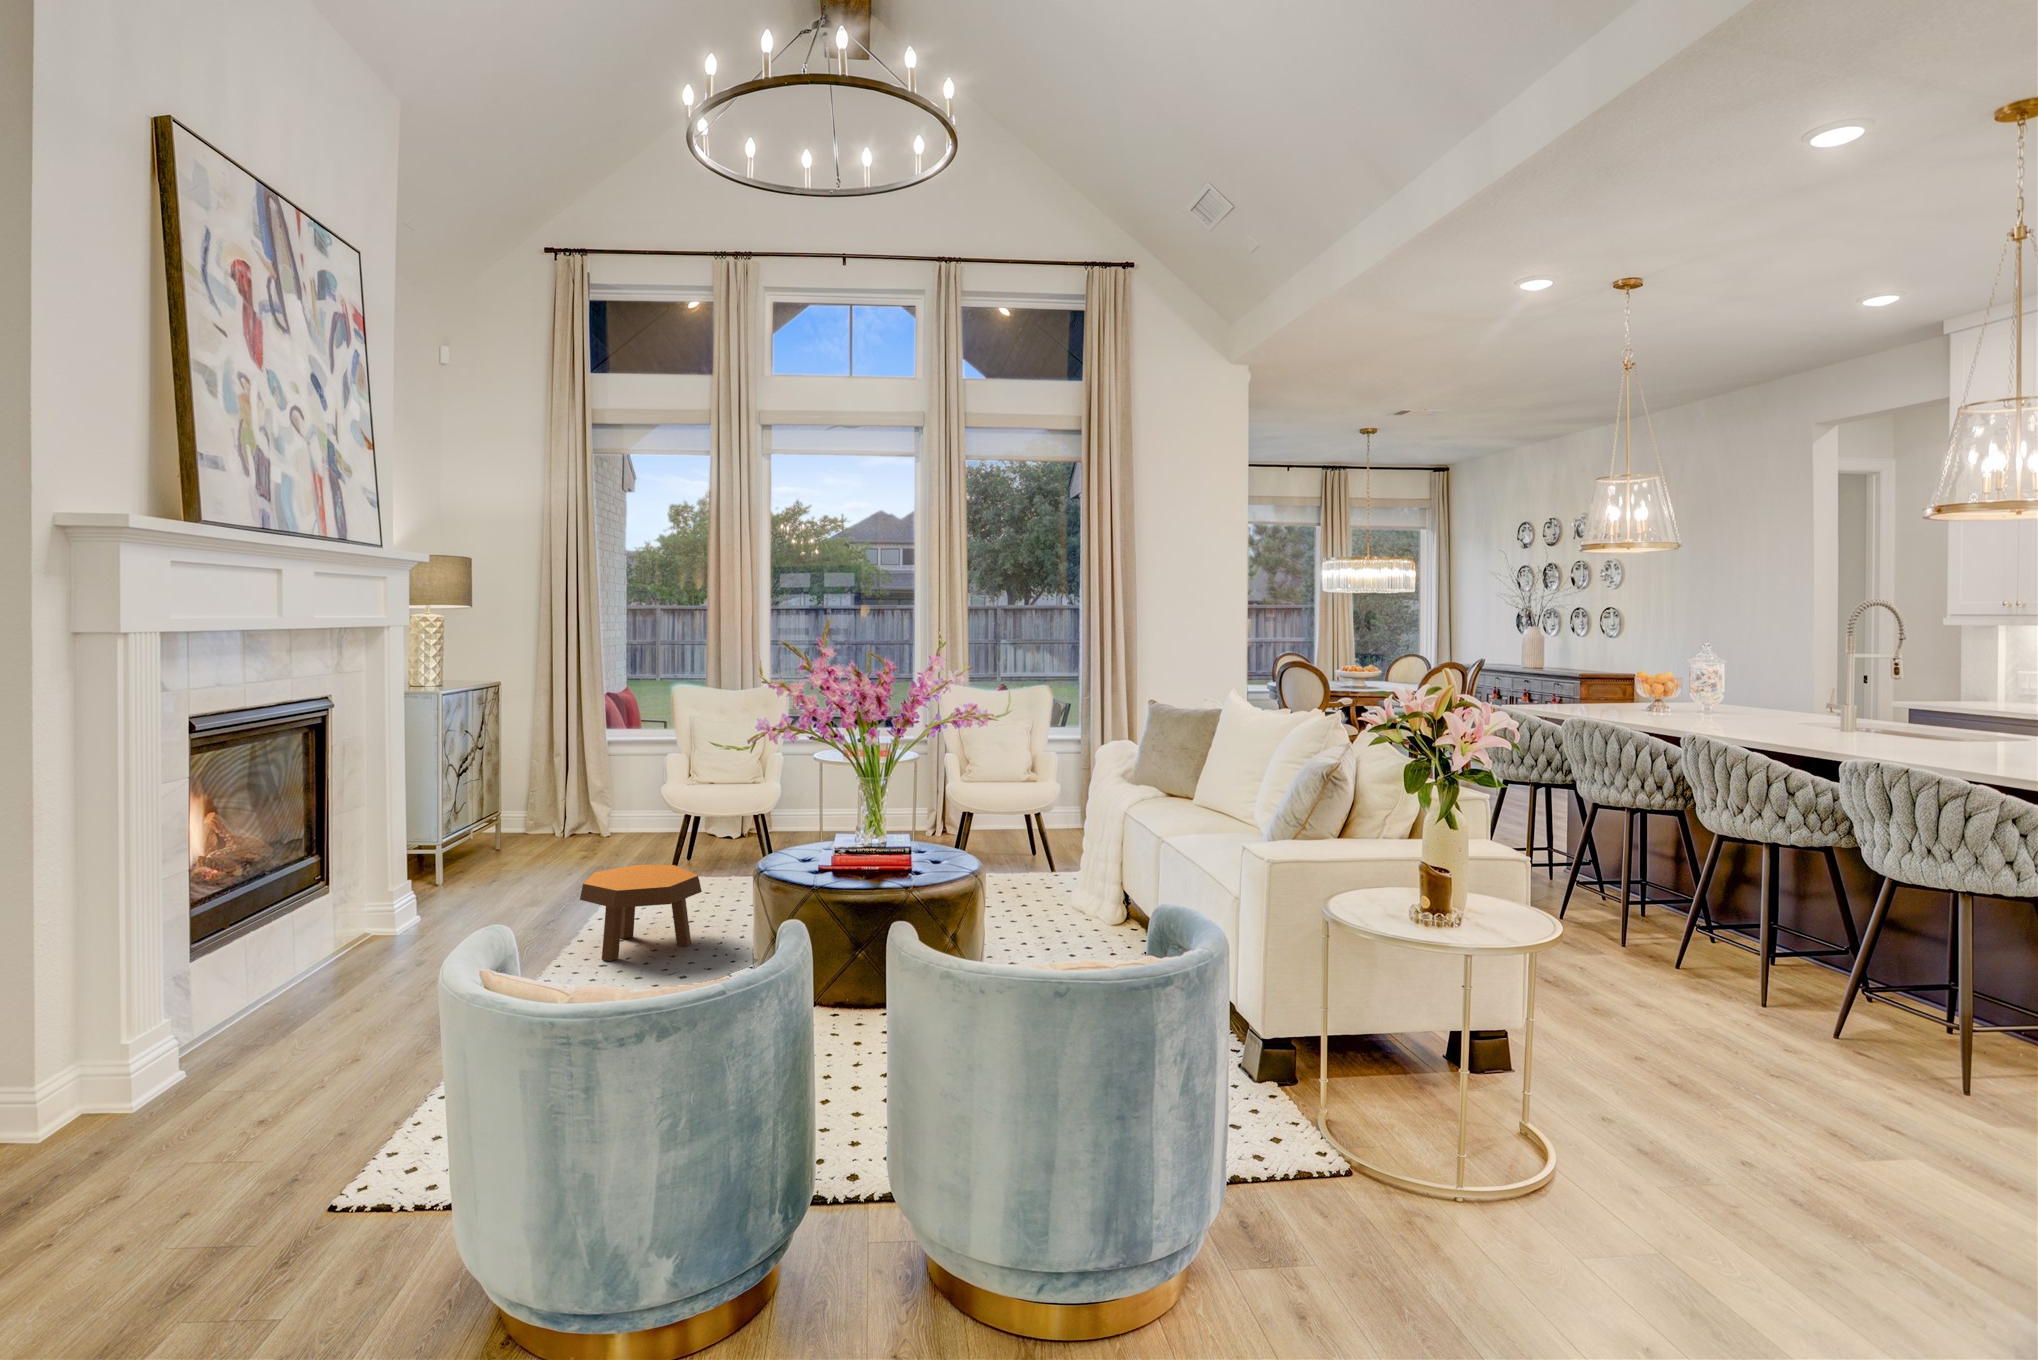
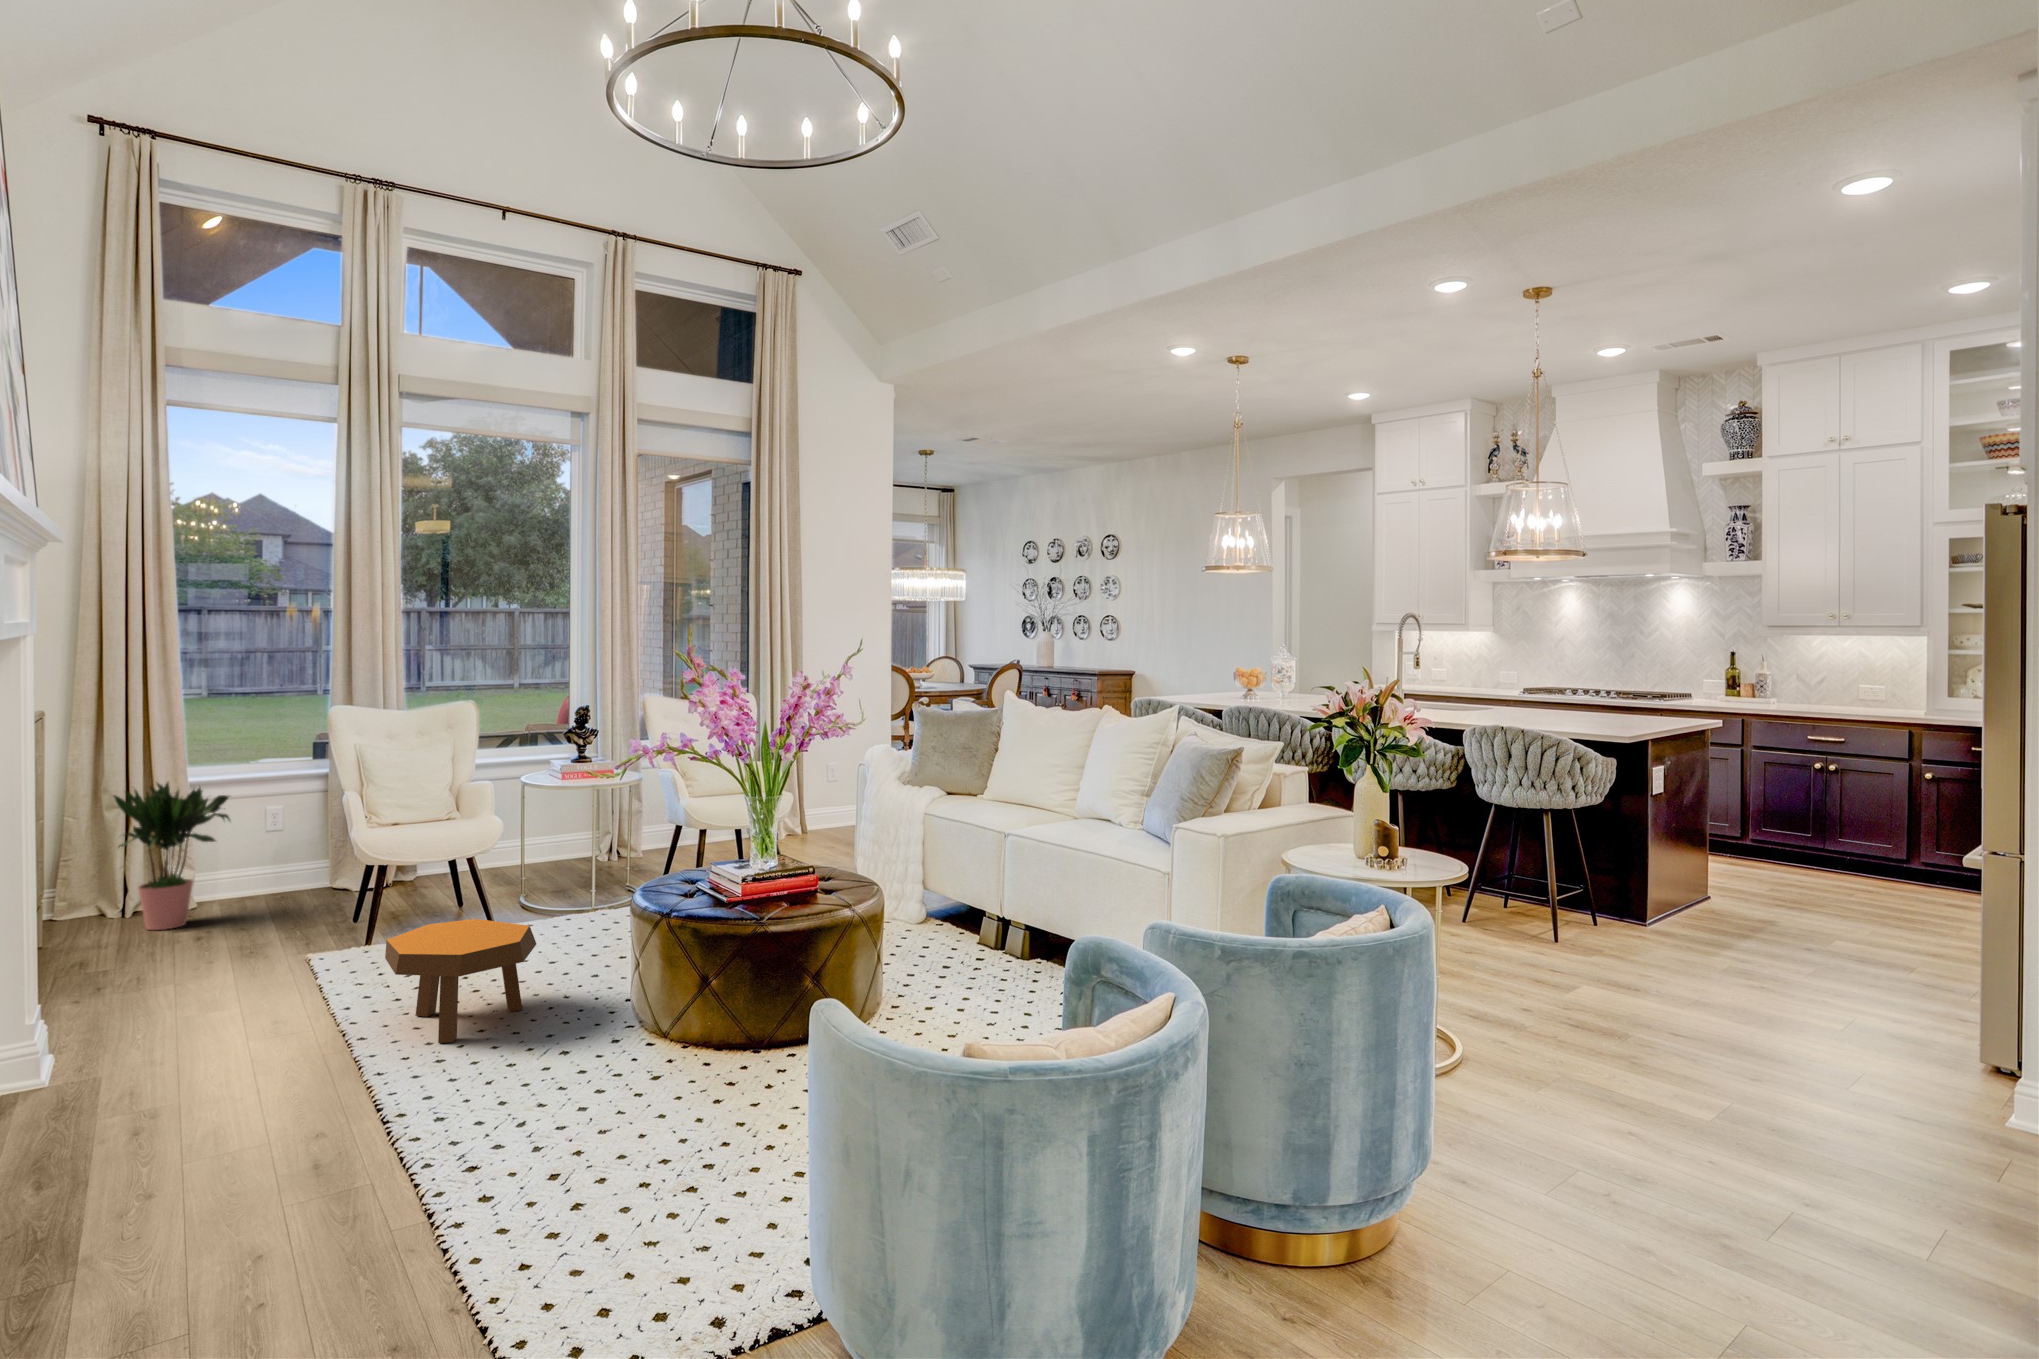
potted plant: none [542,737,623,849] -> present [114,783,230,930]

